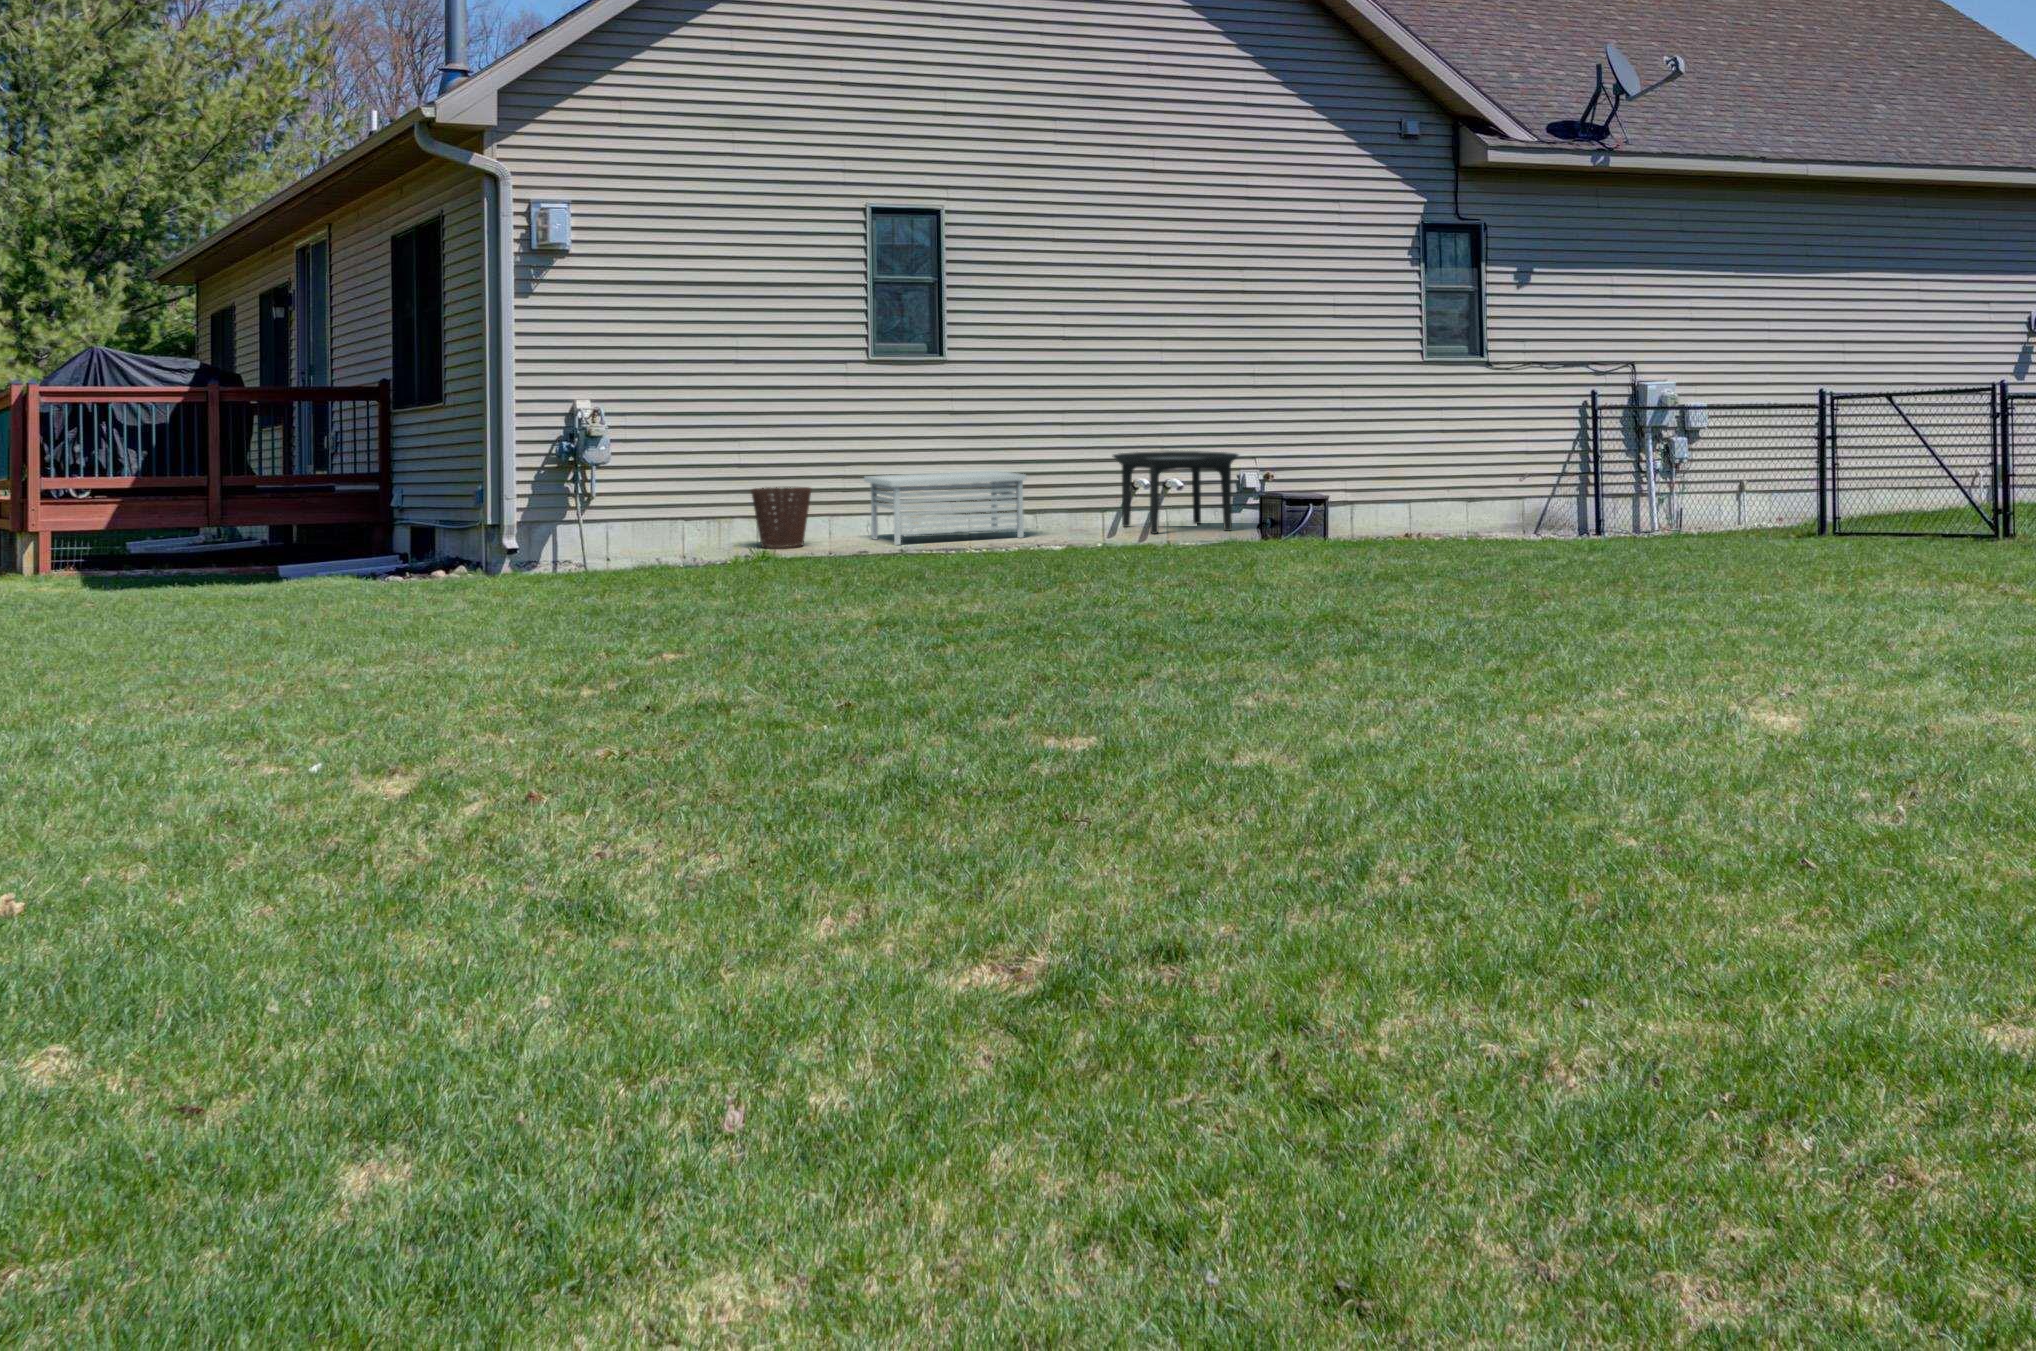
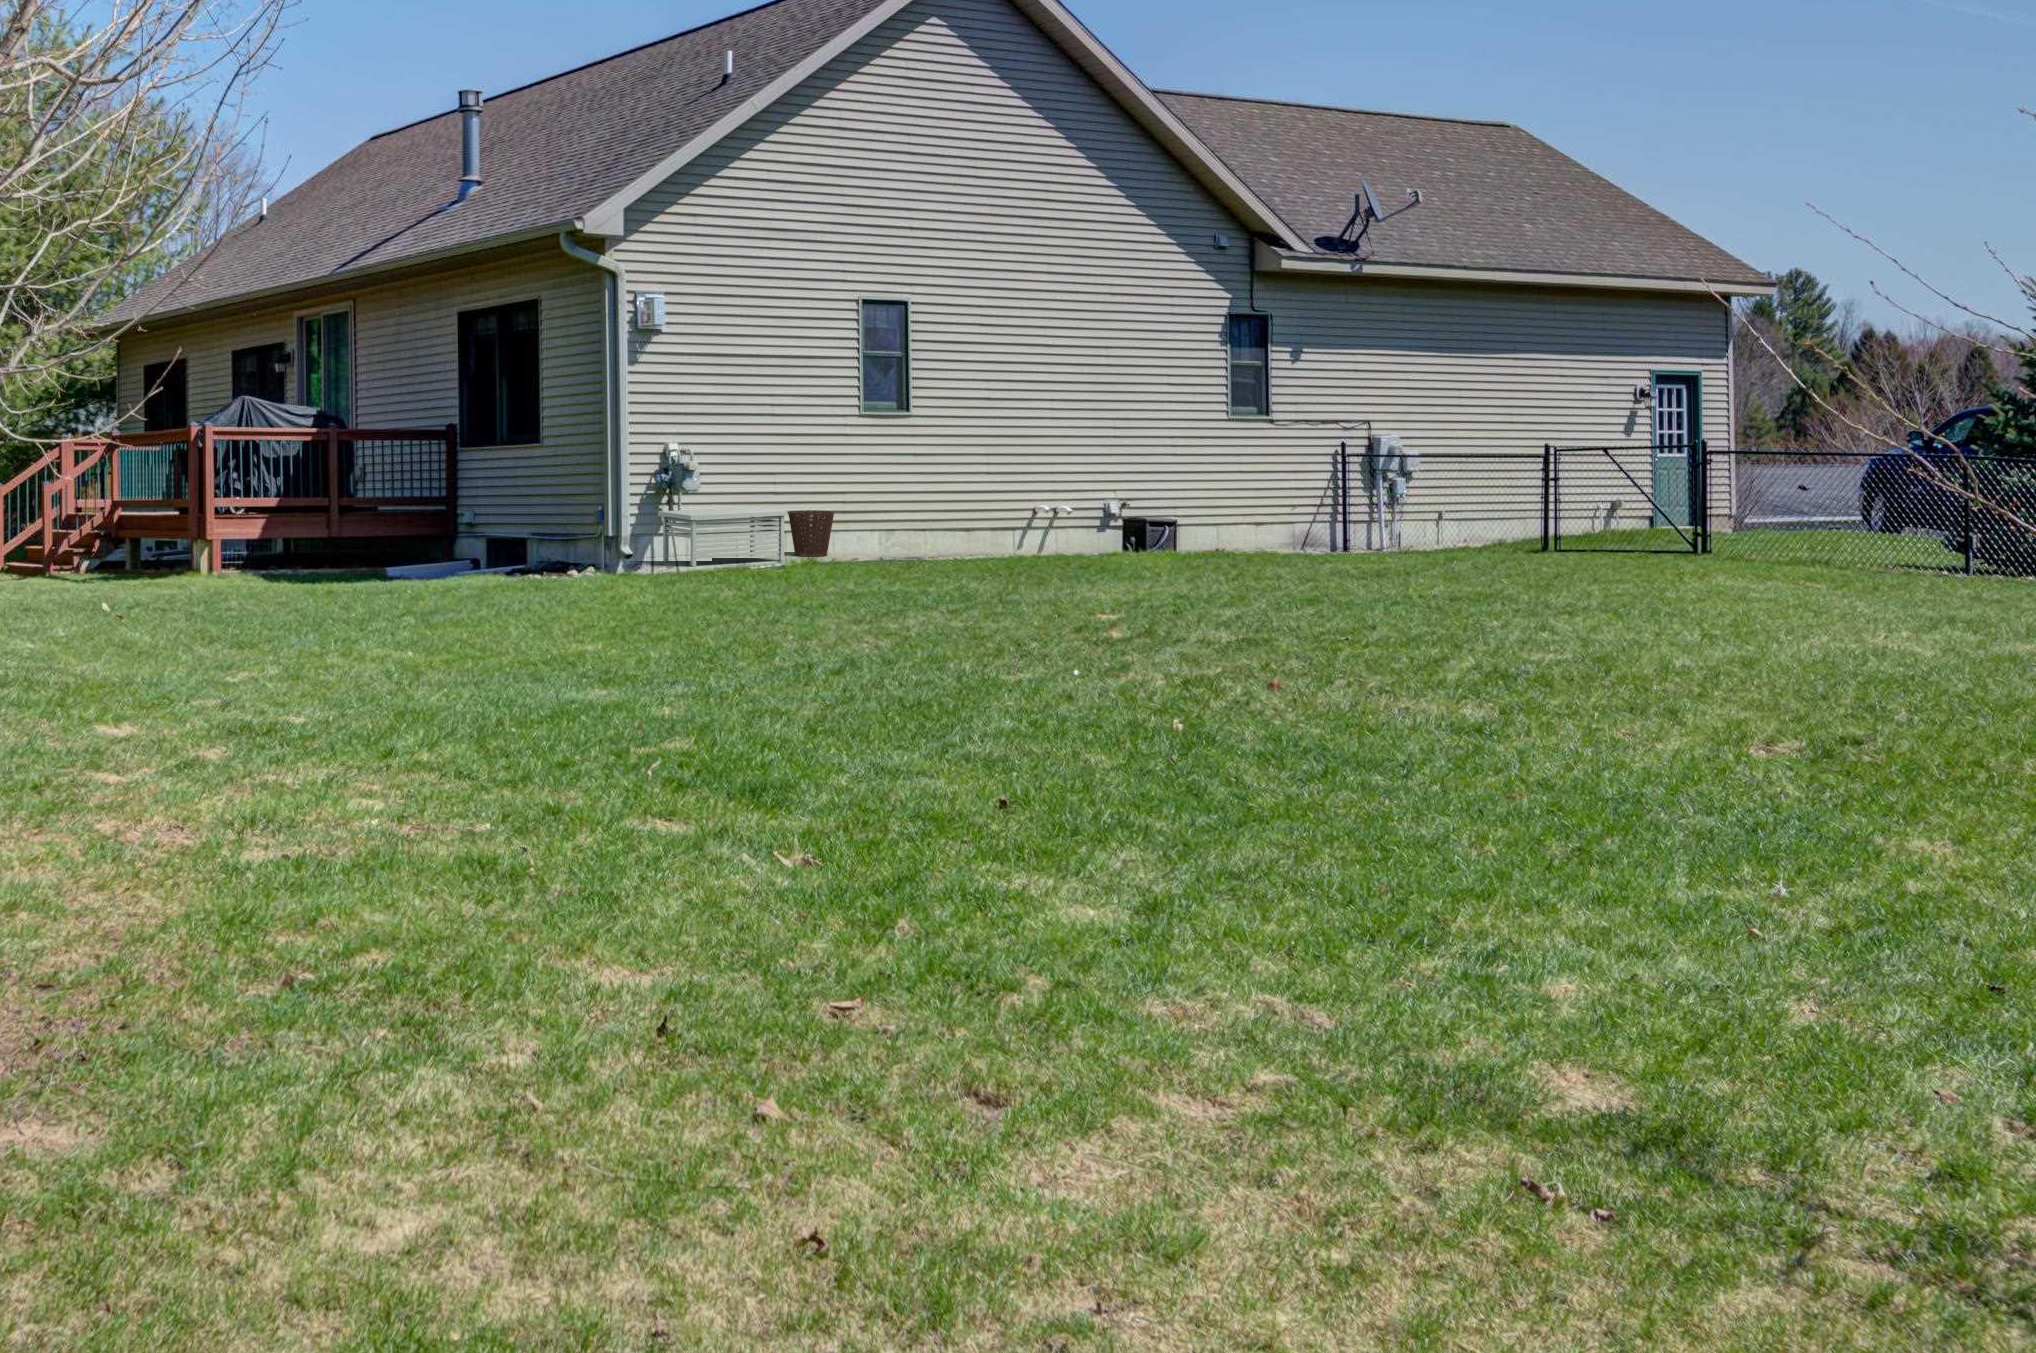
round table: present [1112,451,1238,534] -> none [1029,486,1129,548]
storage bench: present [864,471,1026,545] -> present [658,507,787,566]

